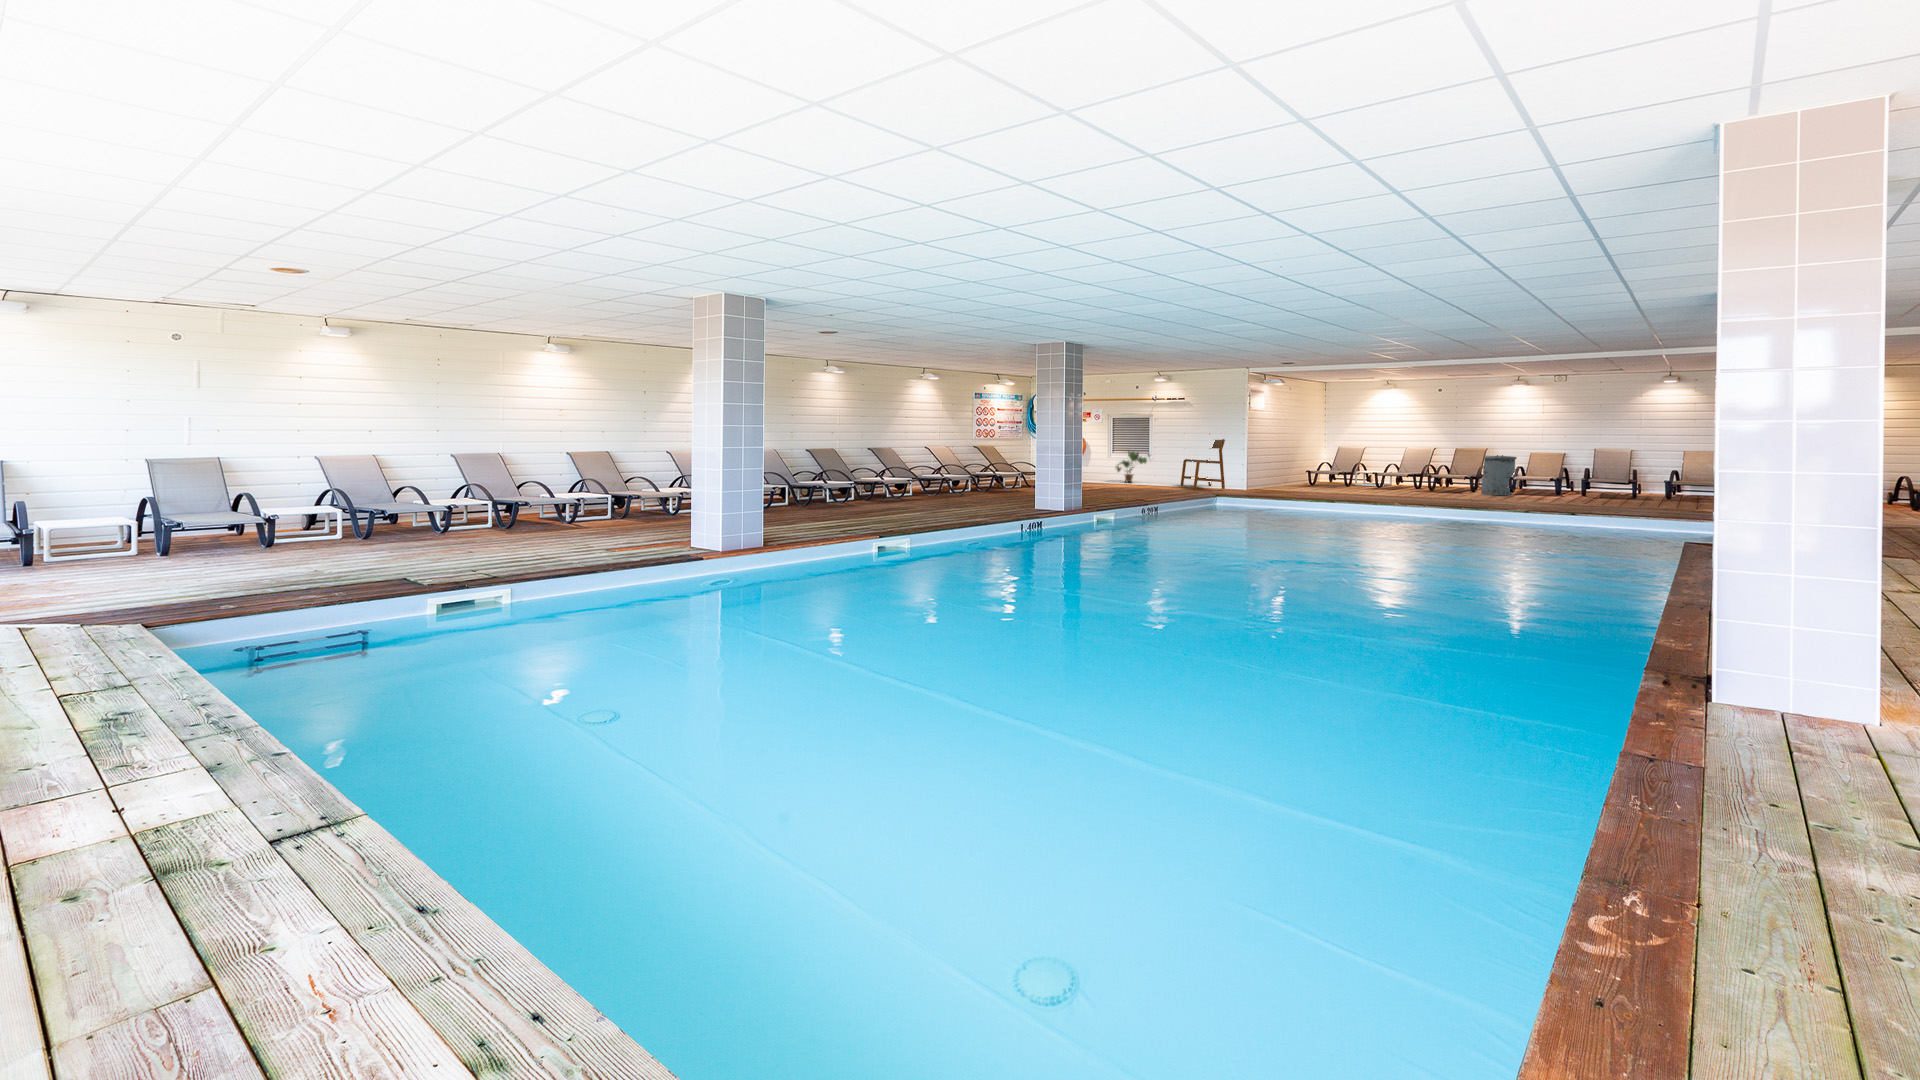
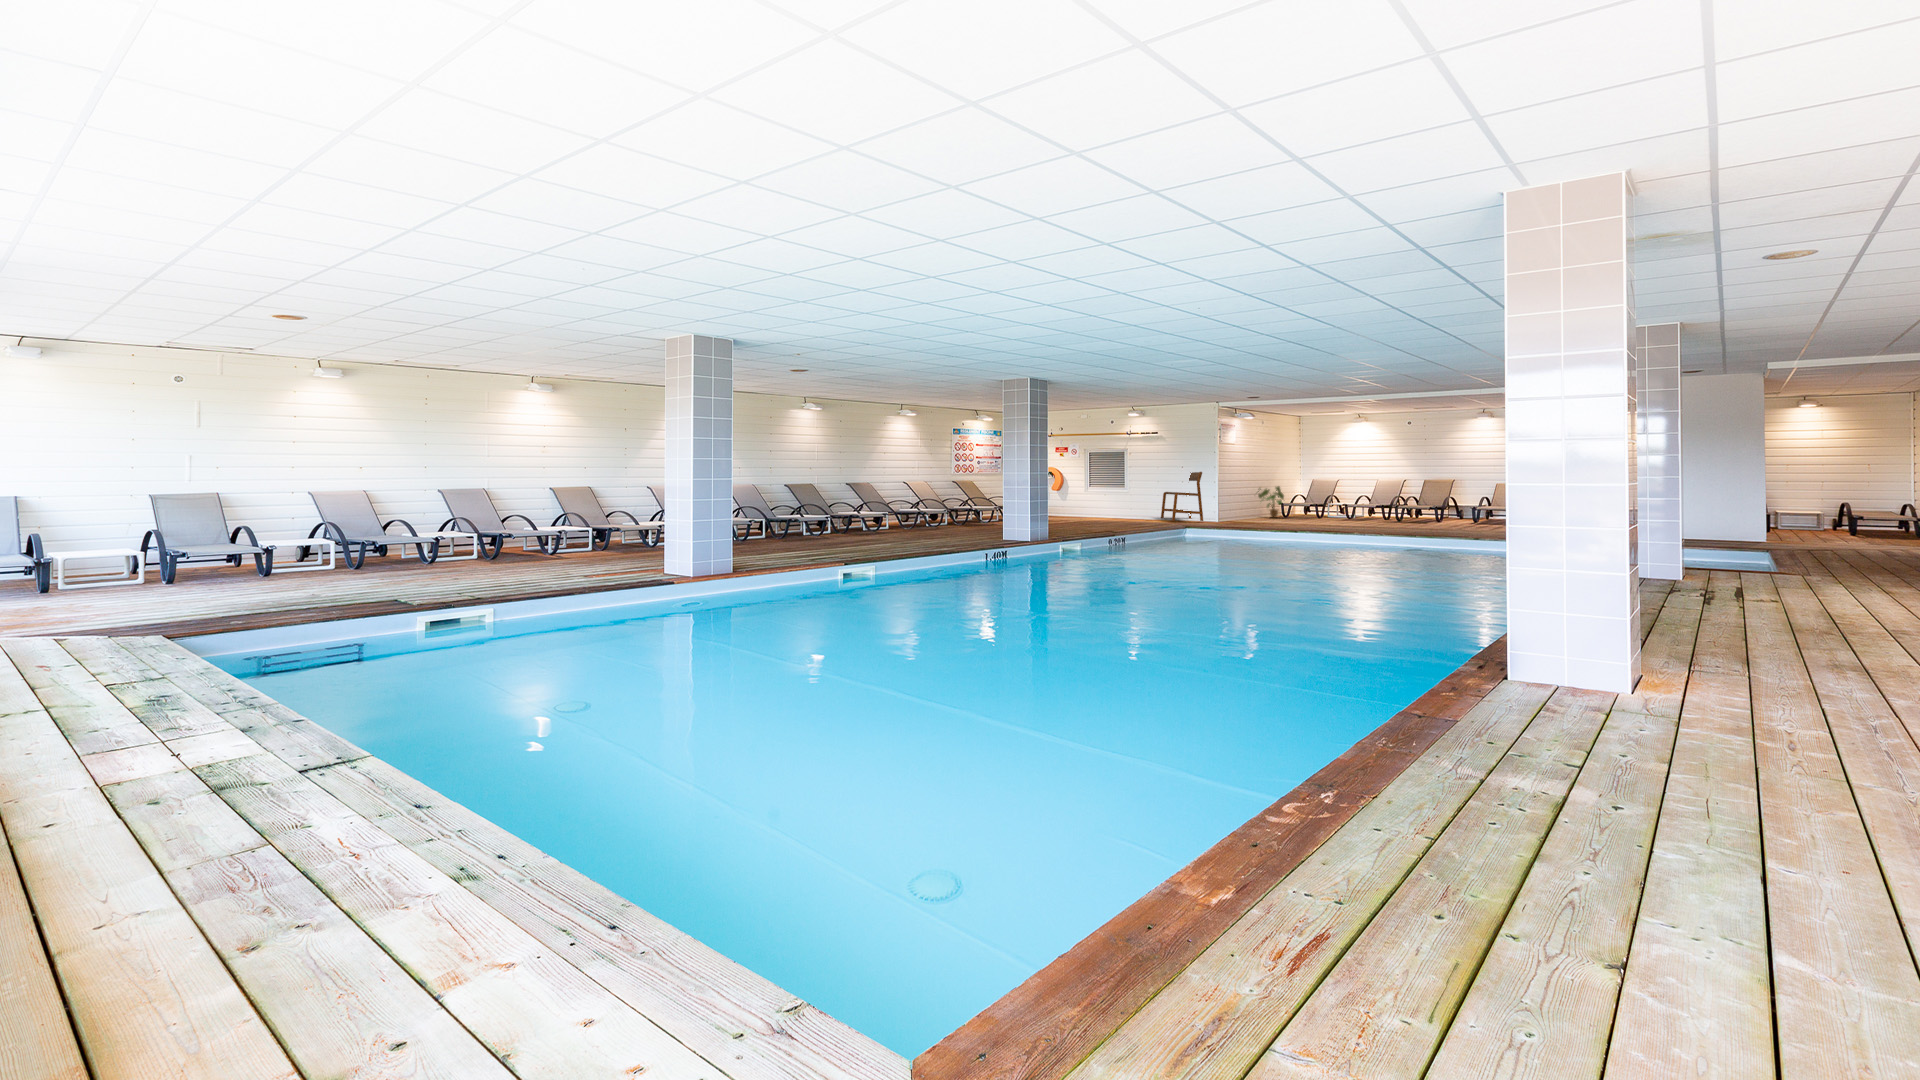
house plant: present [1116,451,1150,482] -> present [1258,486,1284,518]
trash can: present [1481,455,1517,495] -> none [1459,486,1495,526]

